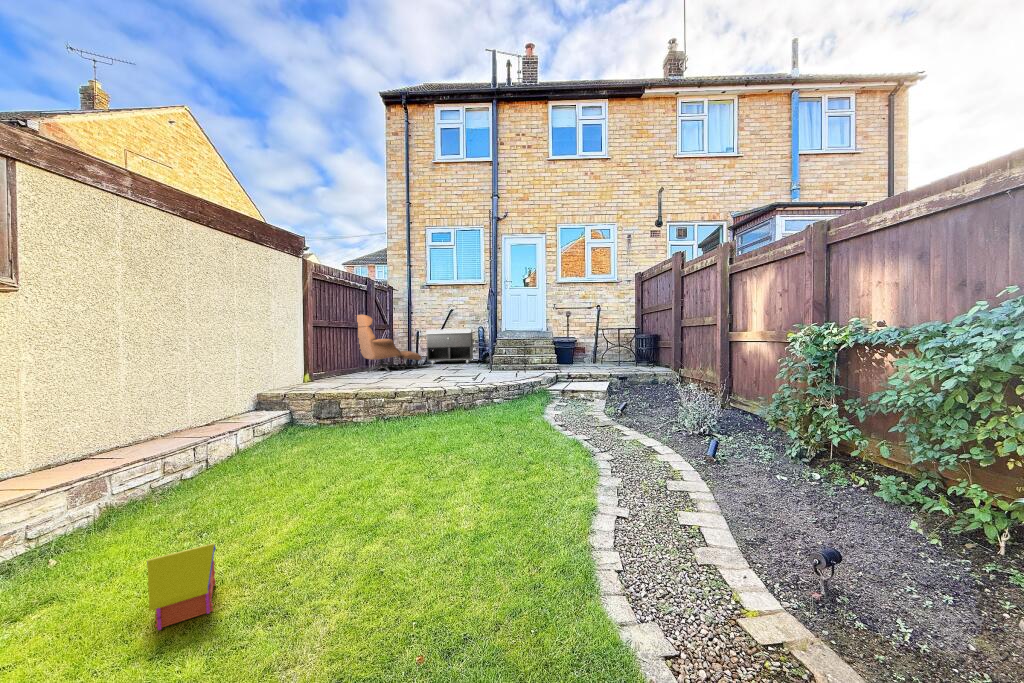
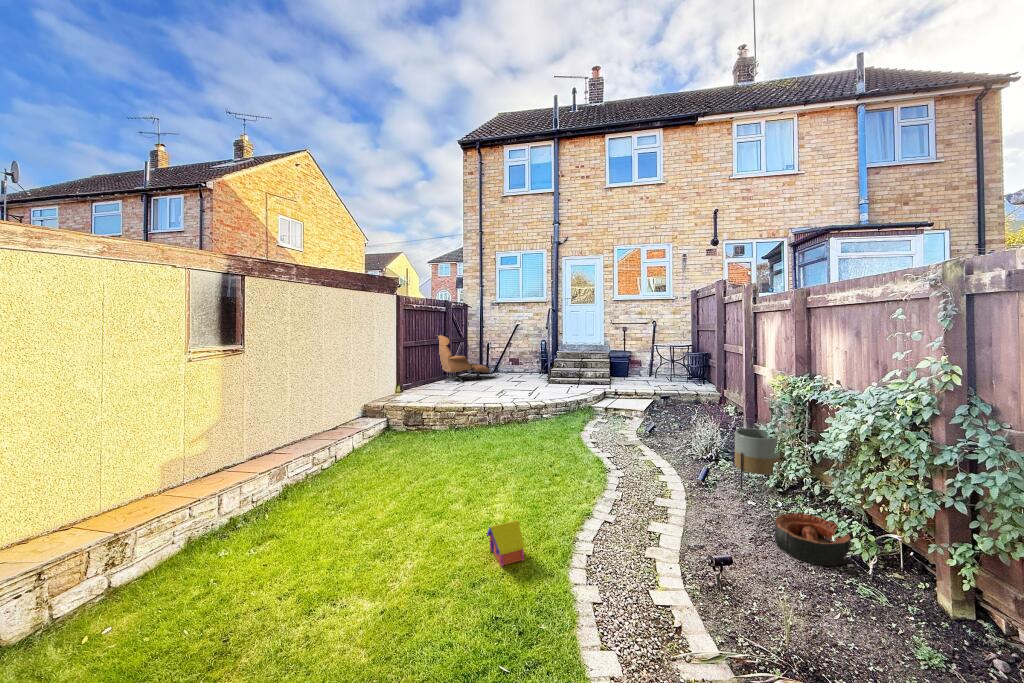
storage bench: present [426,329,473,364] -> none [494,343,536,374]
planter: none [749,392,808,465] -> present [735,428,782,489]
basket: none [847,485,960,552] -> present [775,513,850,566]
toy house: present [147,543,216,630] -> present [487,520,524,566]

